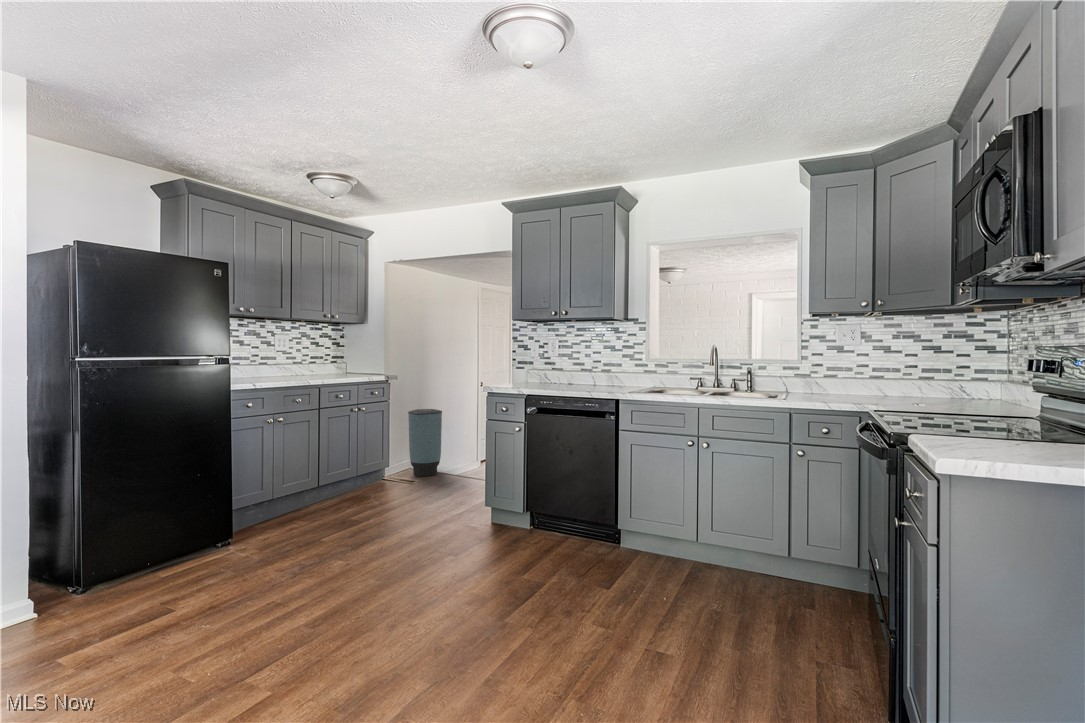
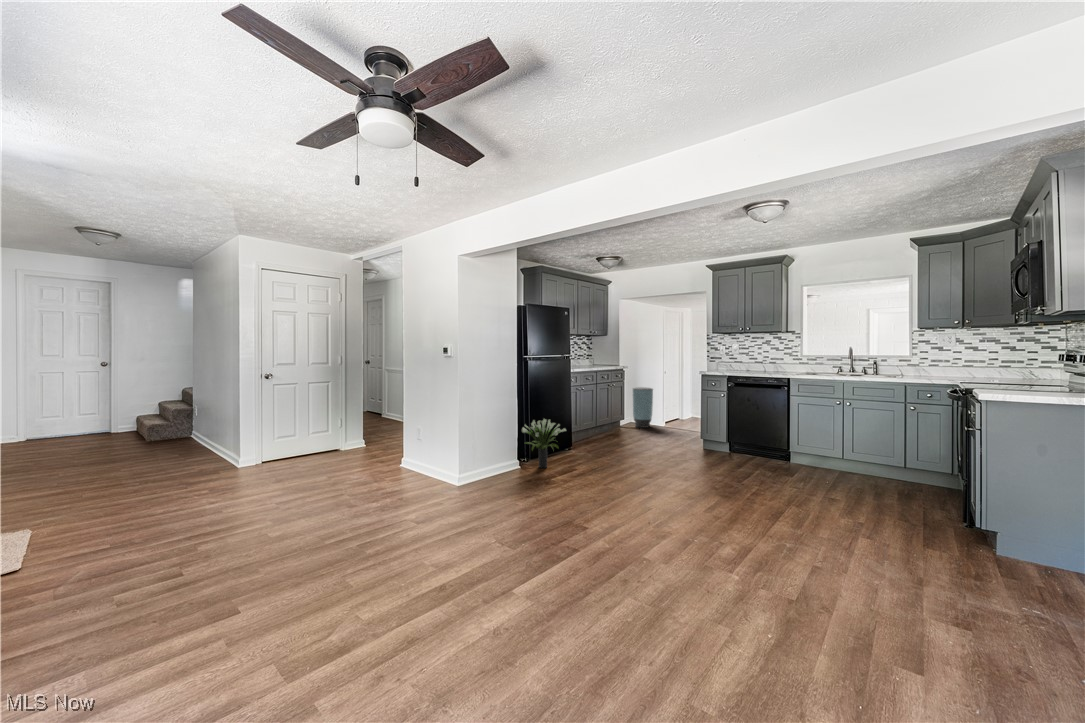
potted plant: none [30,502,160,617] -> present [522,419,566,468]

